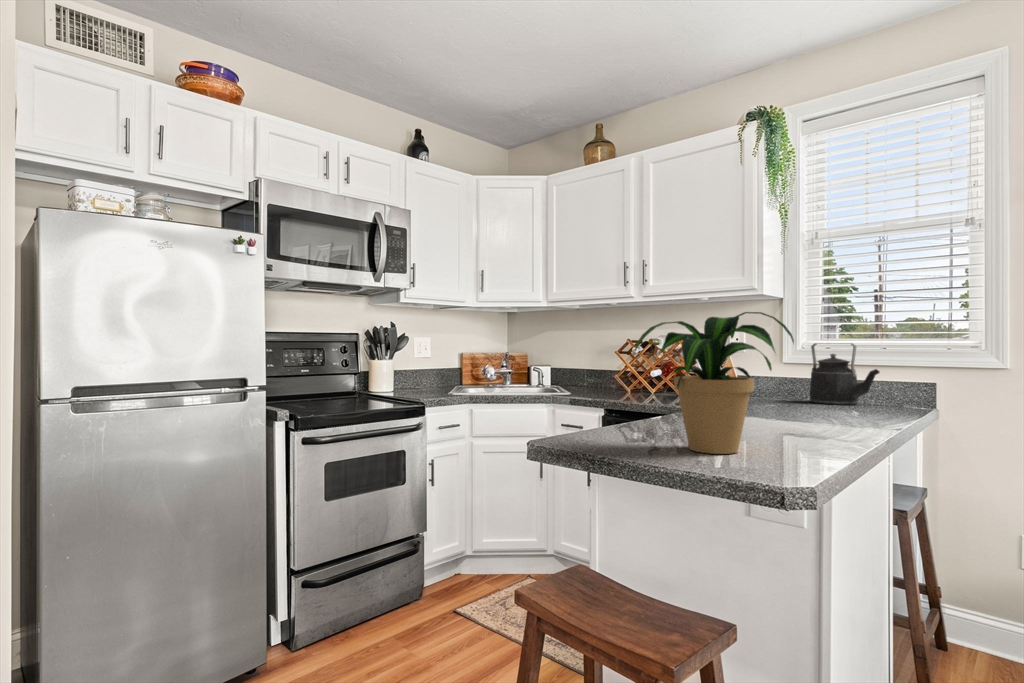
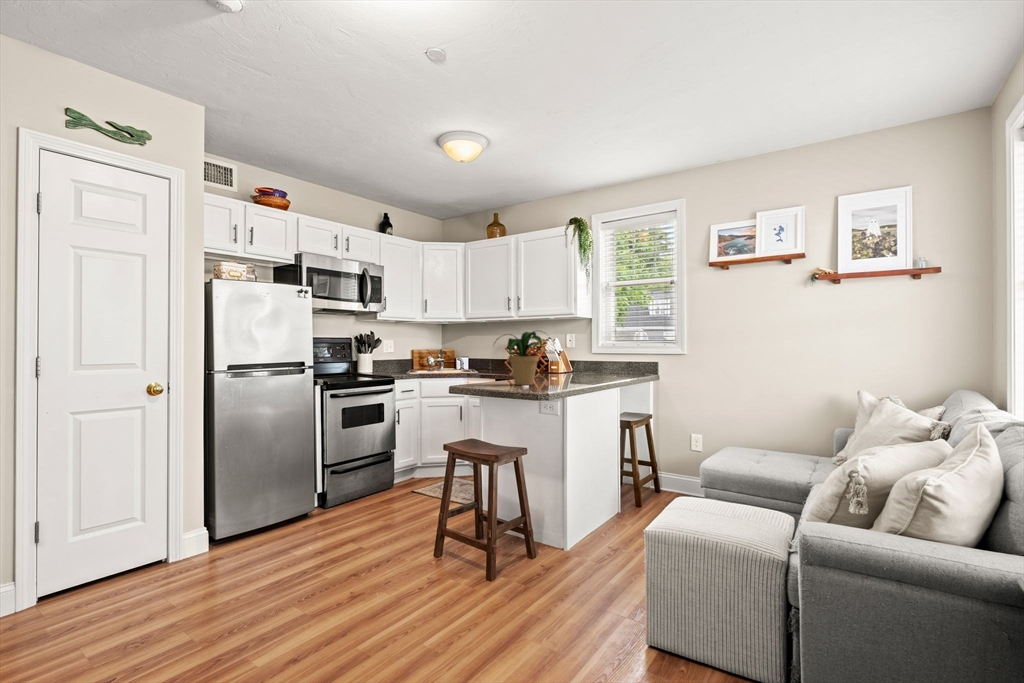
kettle: present [810,343,880,405] -> none [602,342,632,374]

